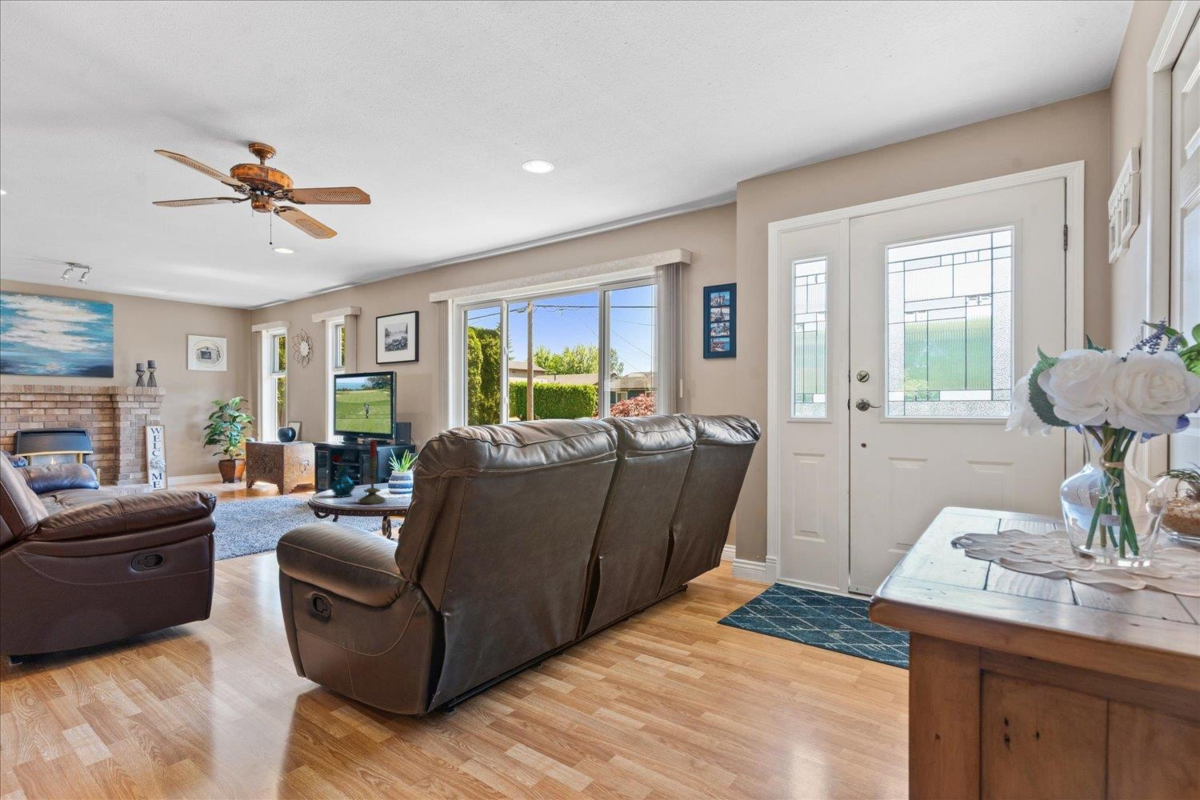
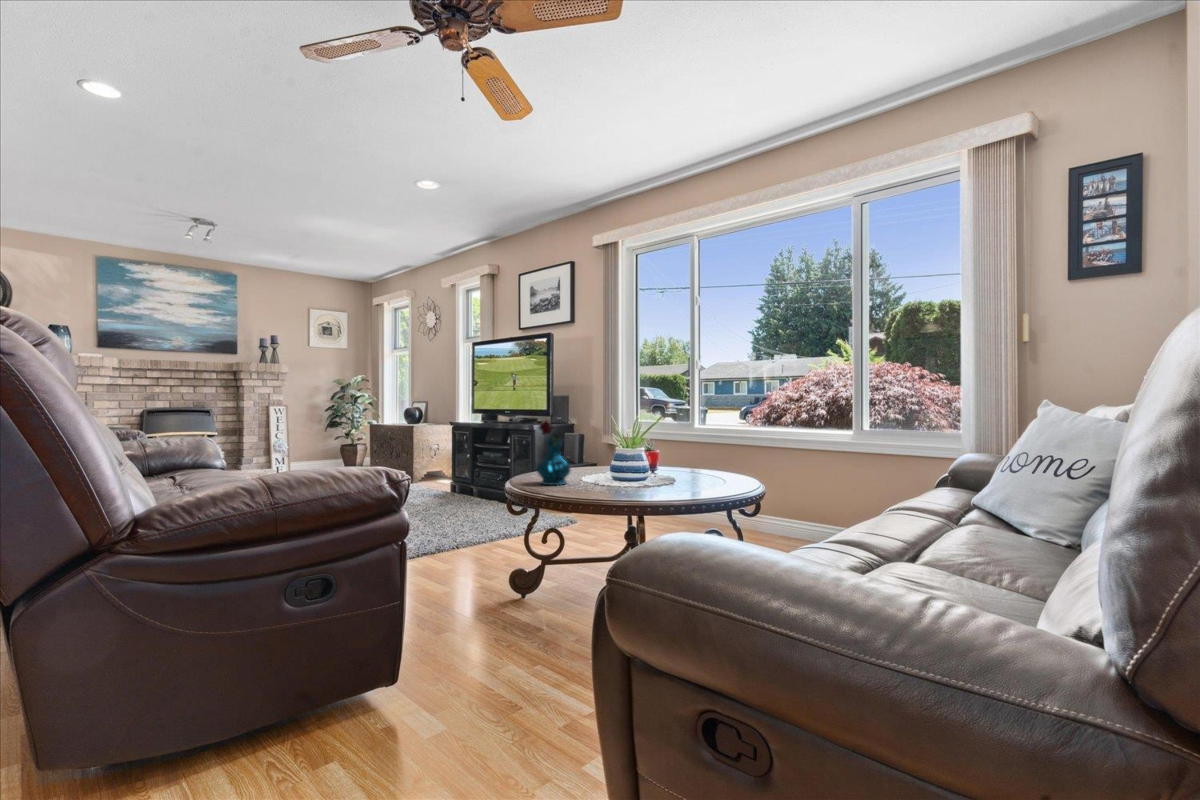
candle: present [359,440,385,504] -> none [593,393,632,497]

